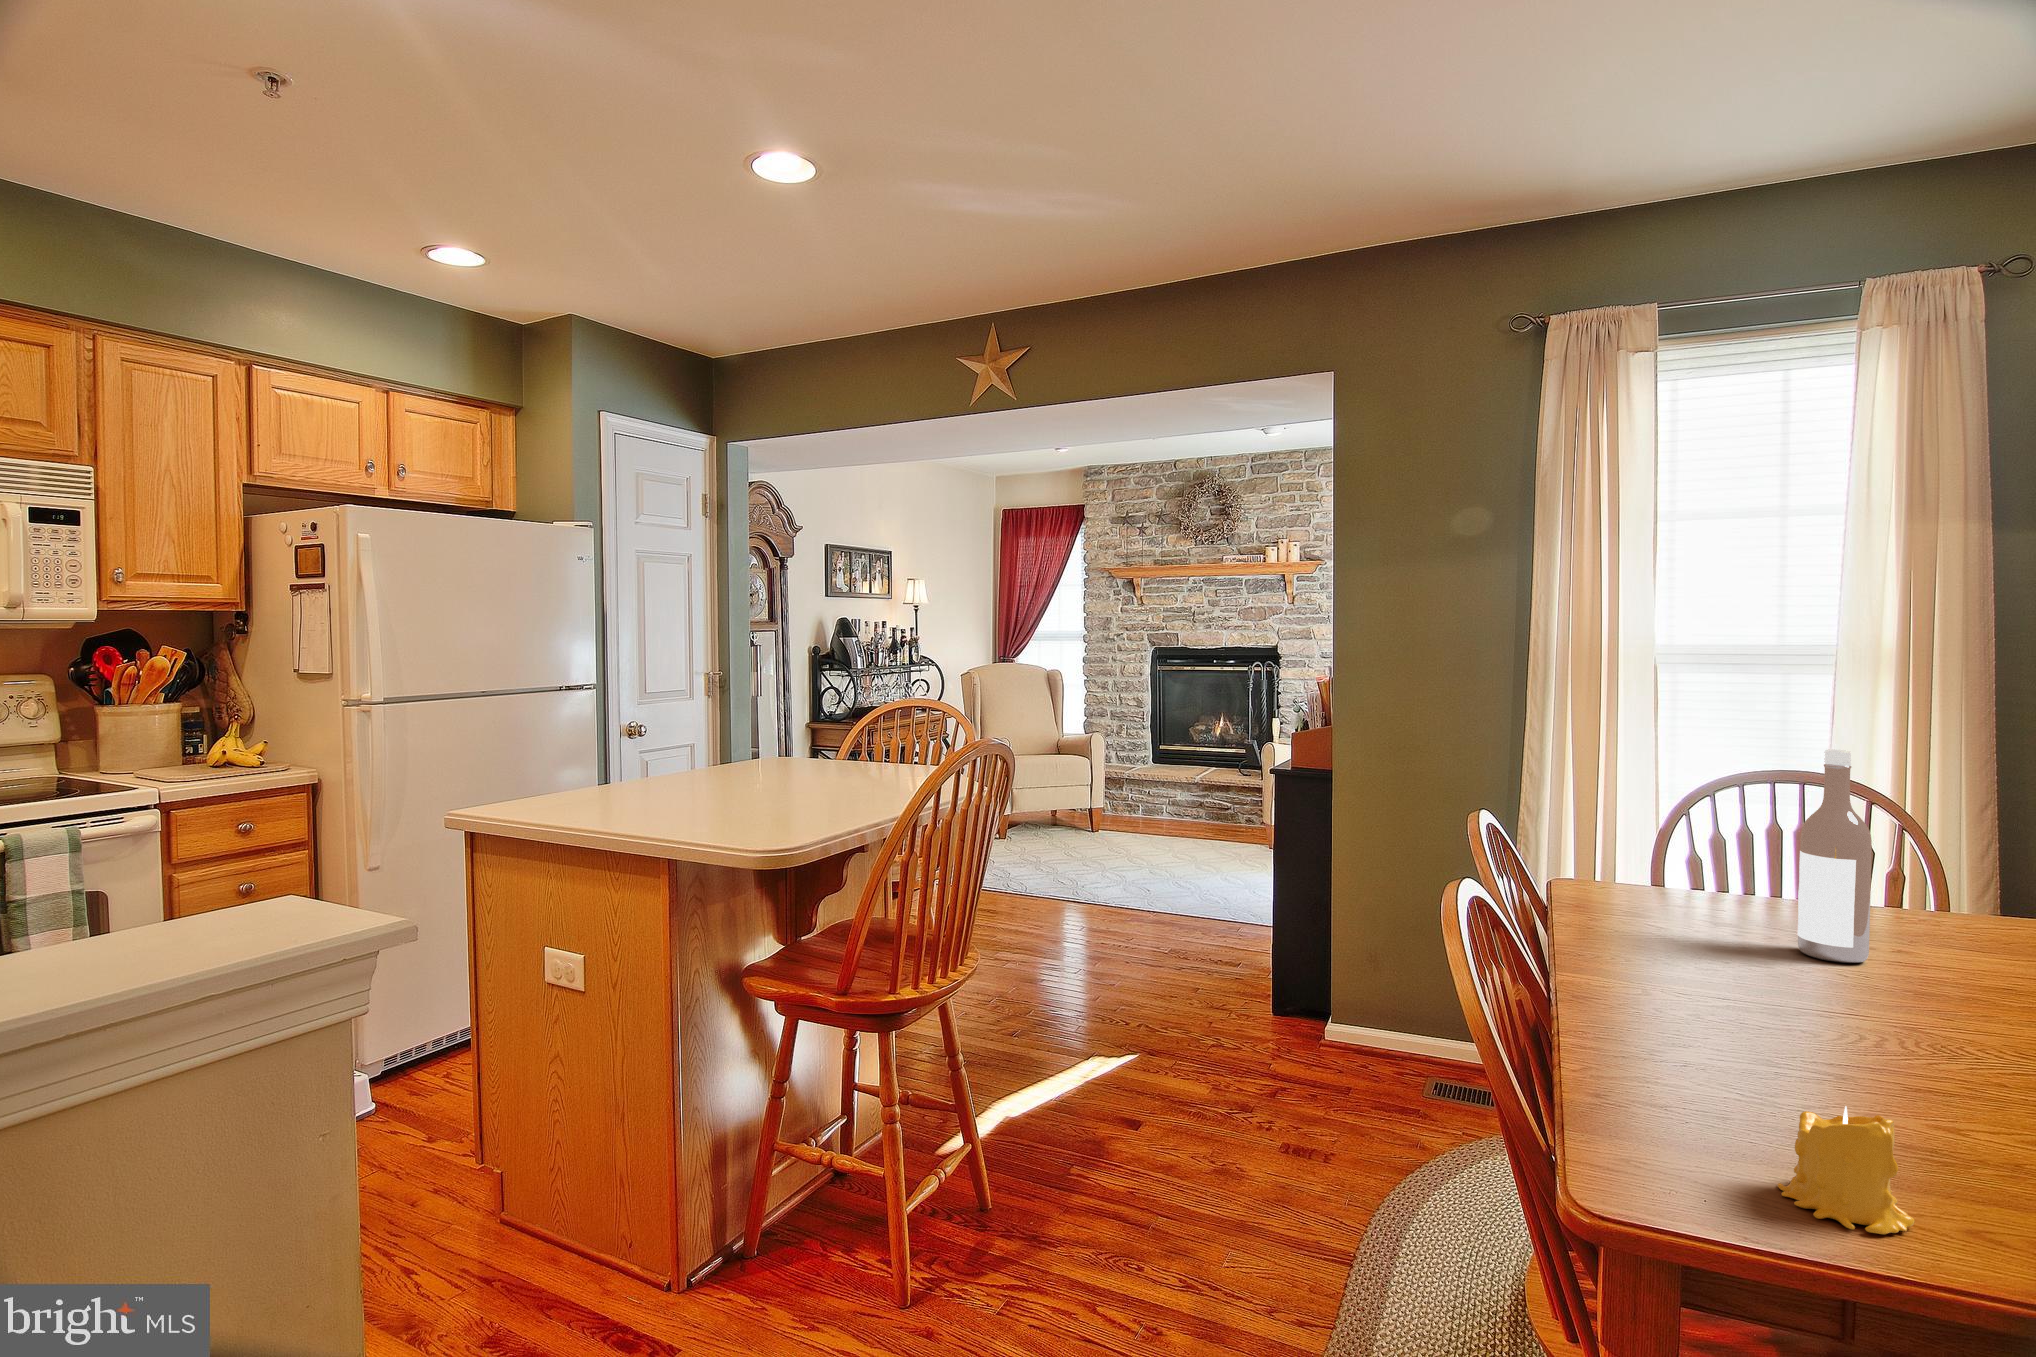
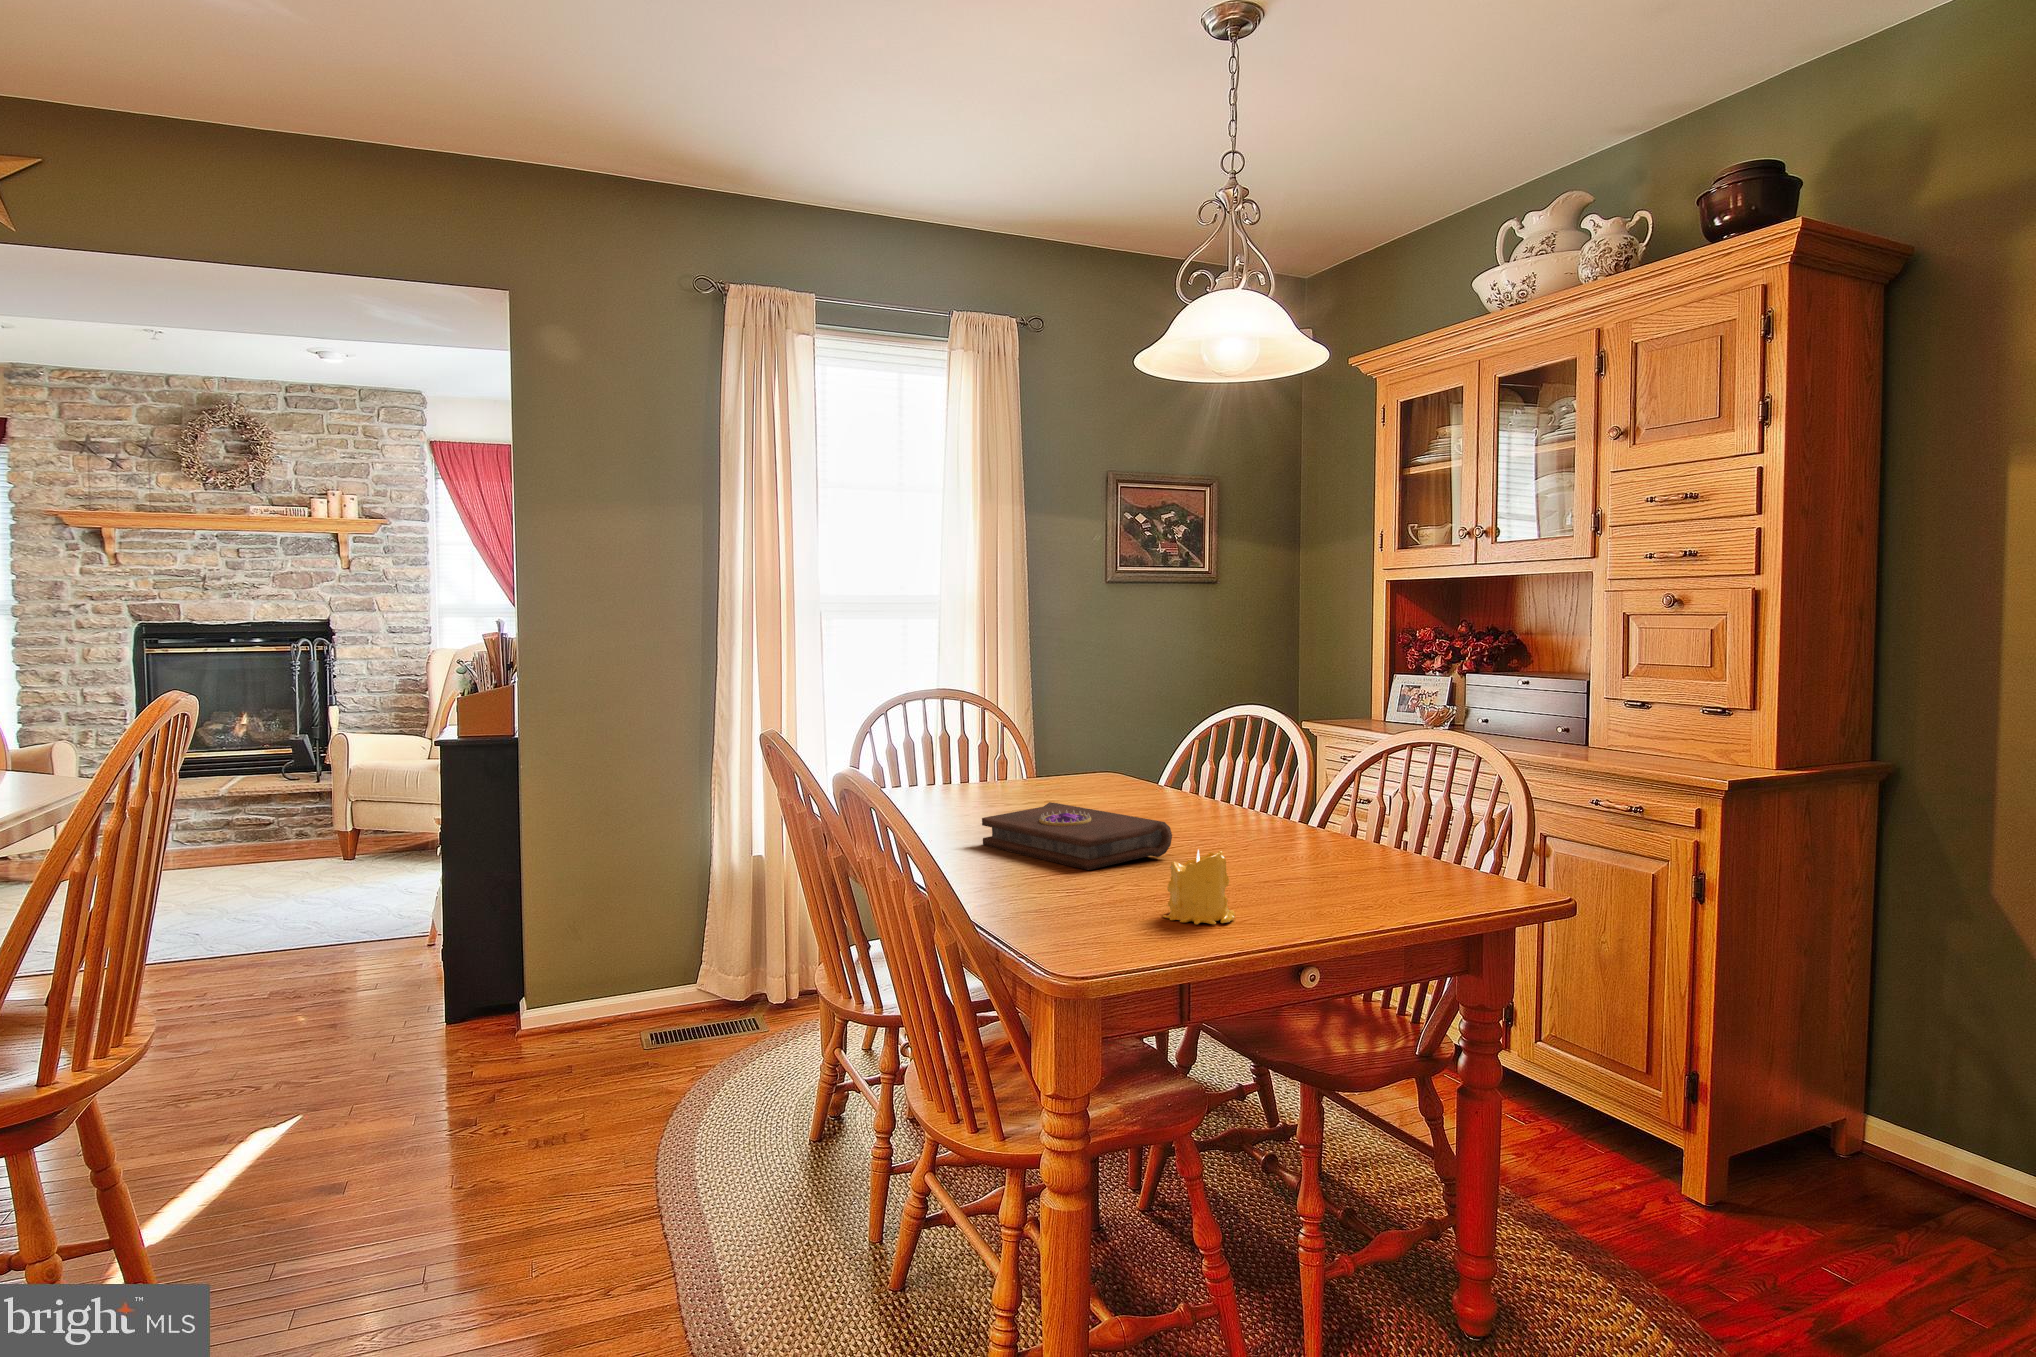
wine bottle: present [1798,749,1872,963] -> none [1020,655,1063,812]
book: none [1662,957,1953,1081] -> present [982,802,1172,870]

